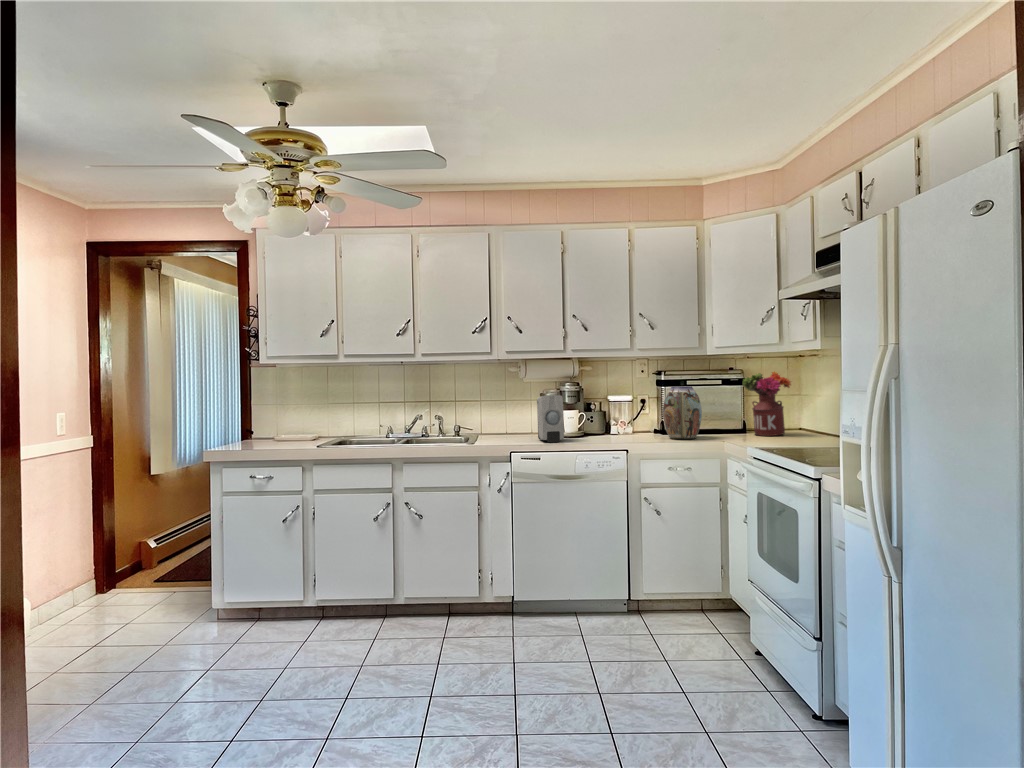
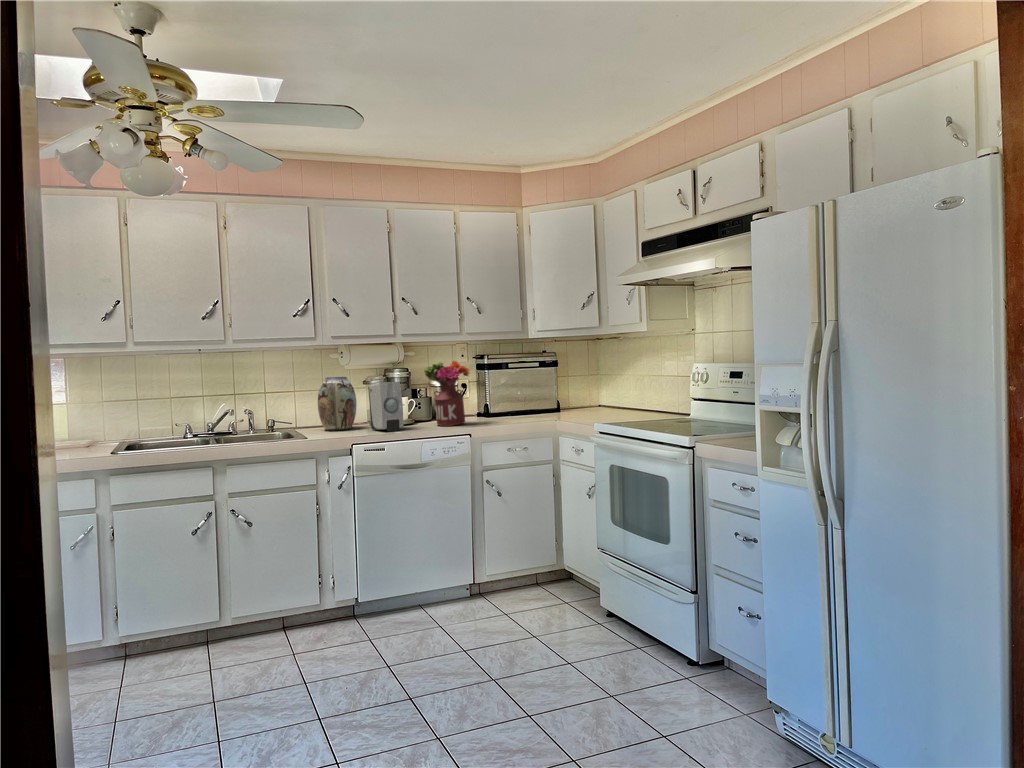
flower arrangement: present [743,372,791,436] -> present [424,360,470,426]
vase: present [663,386,702,439] -> present [318,377,357,431]

